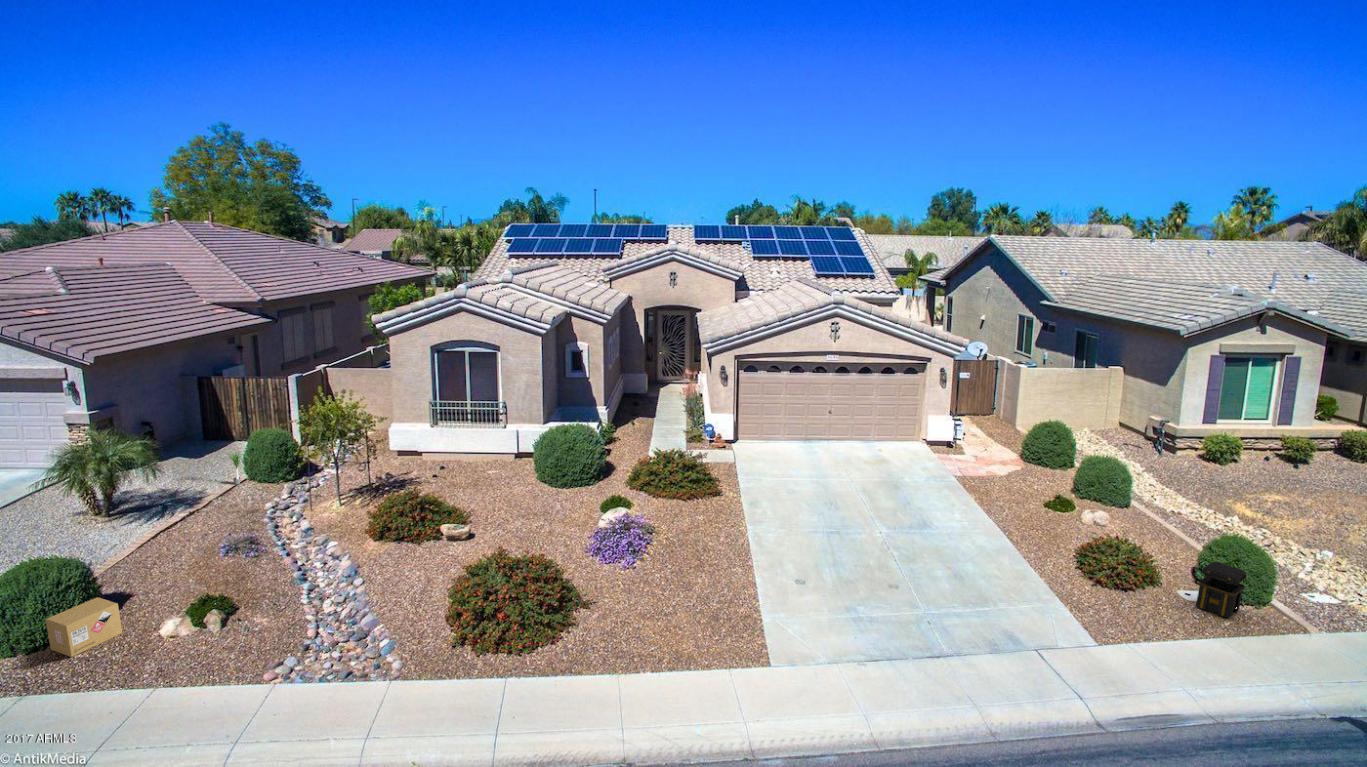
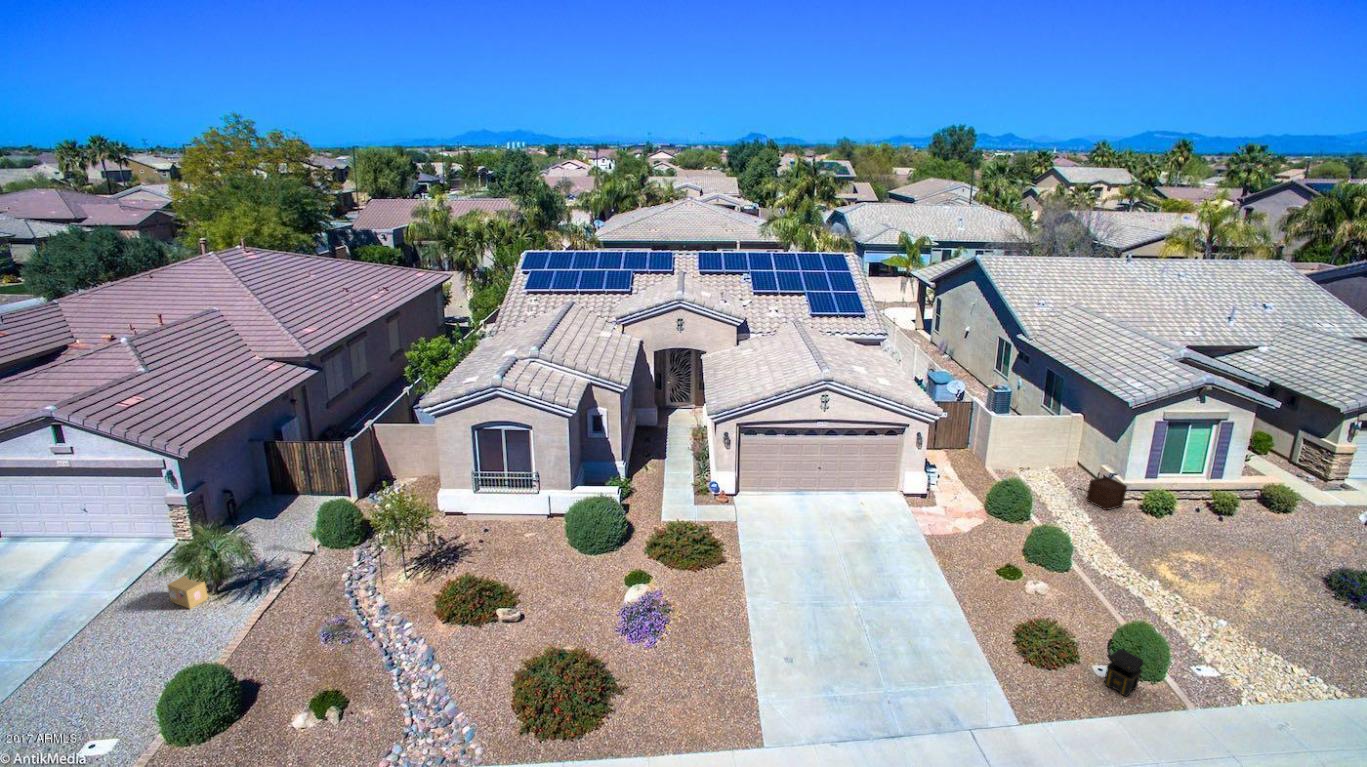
wooden crate: none [1136,424,1184,460] -> present [1087,477,1127,510]
cardboard box: present [46,597,122,657] -> present [167,576,208,609]

